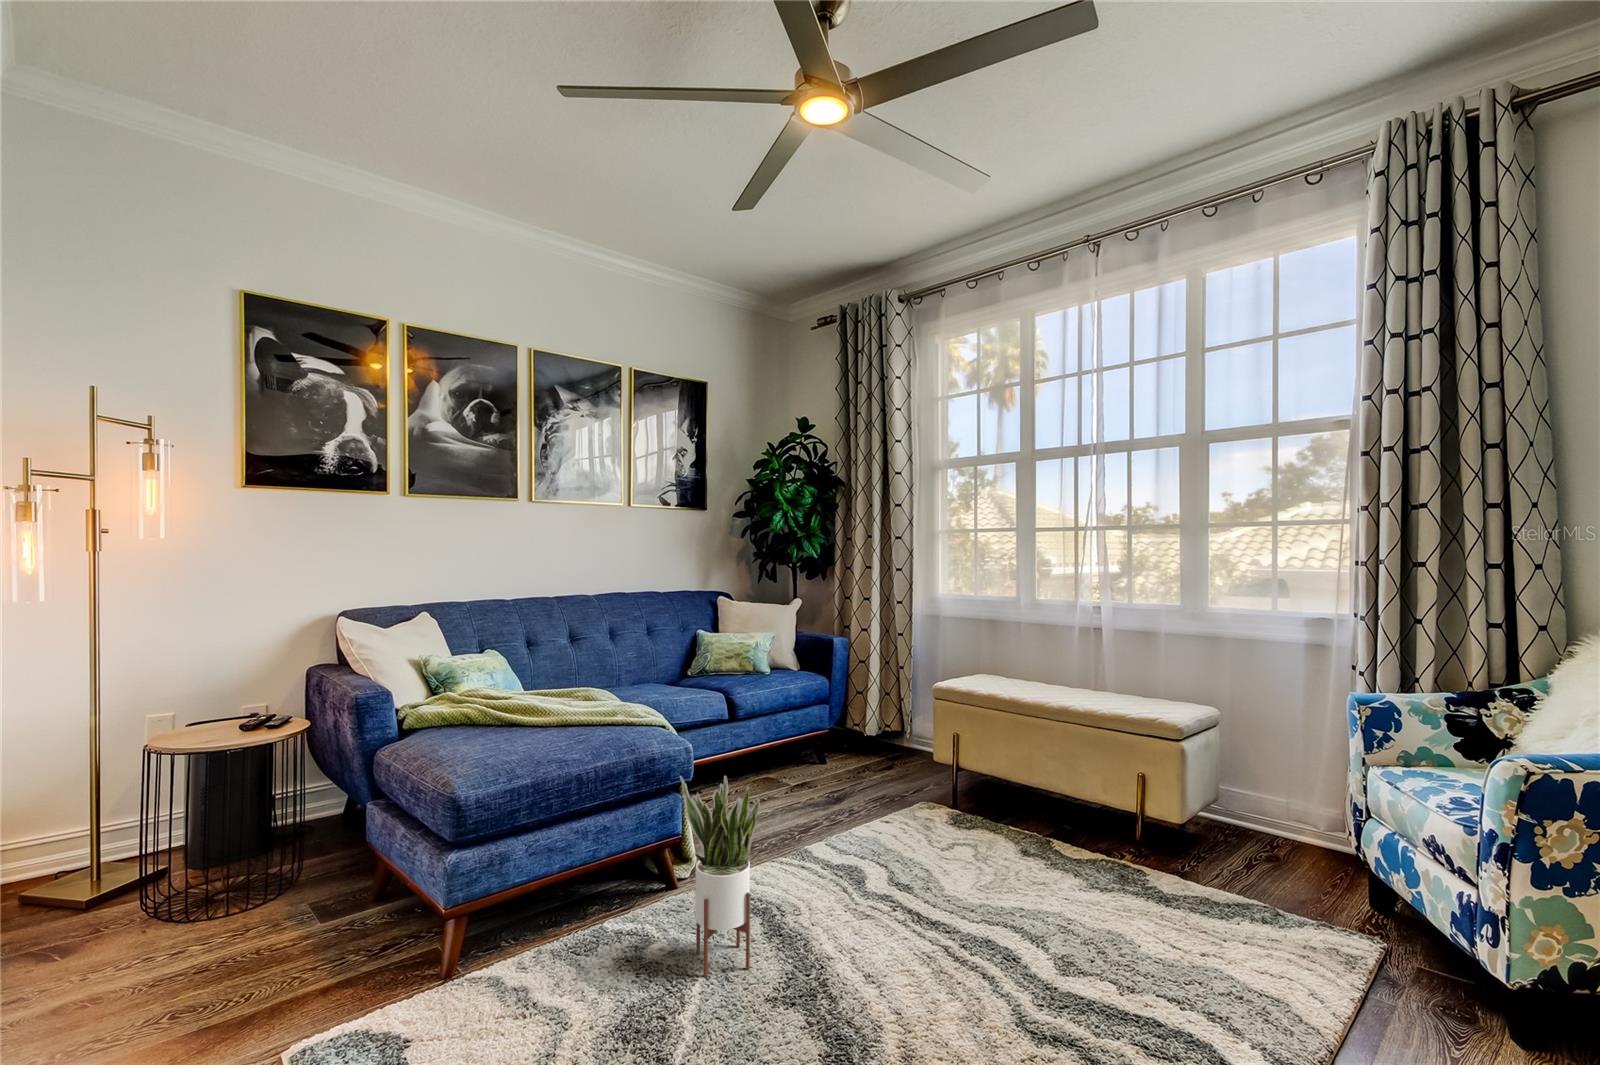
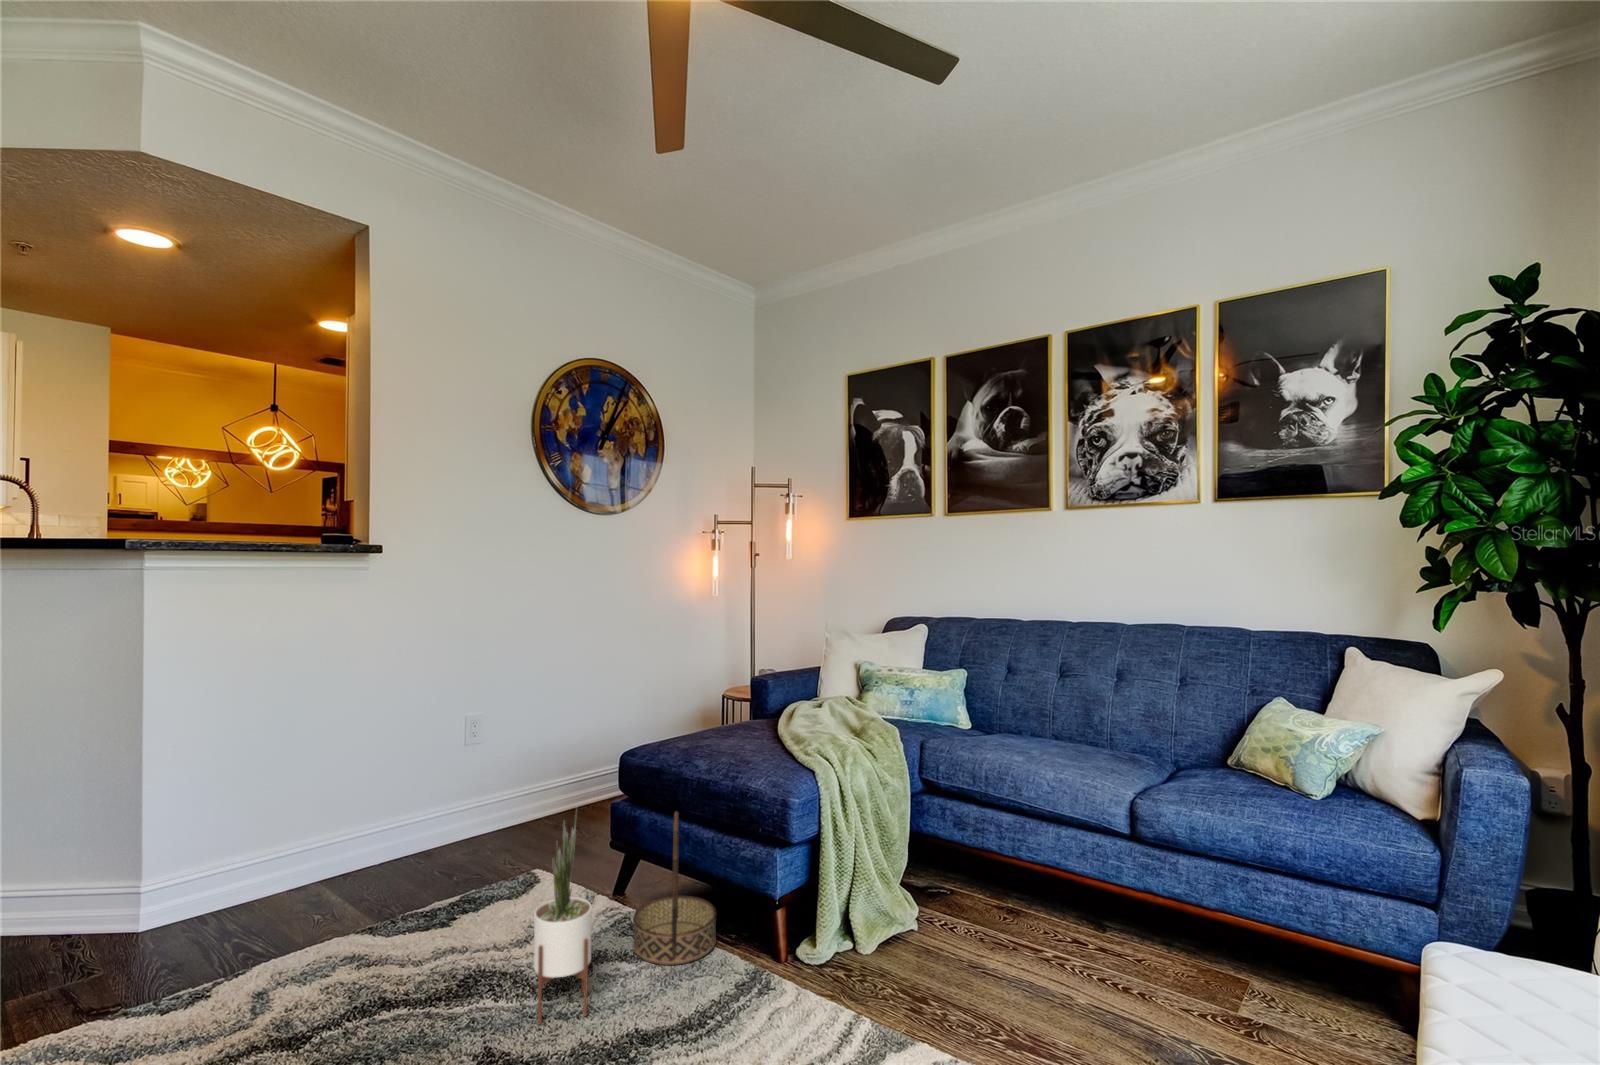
basket: none [575,783,667,937] -> present [633,812,716,965]

